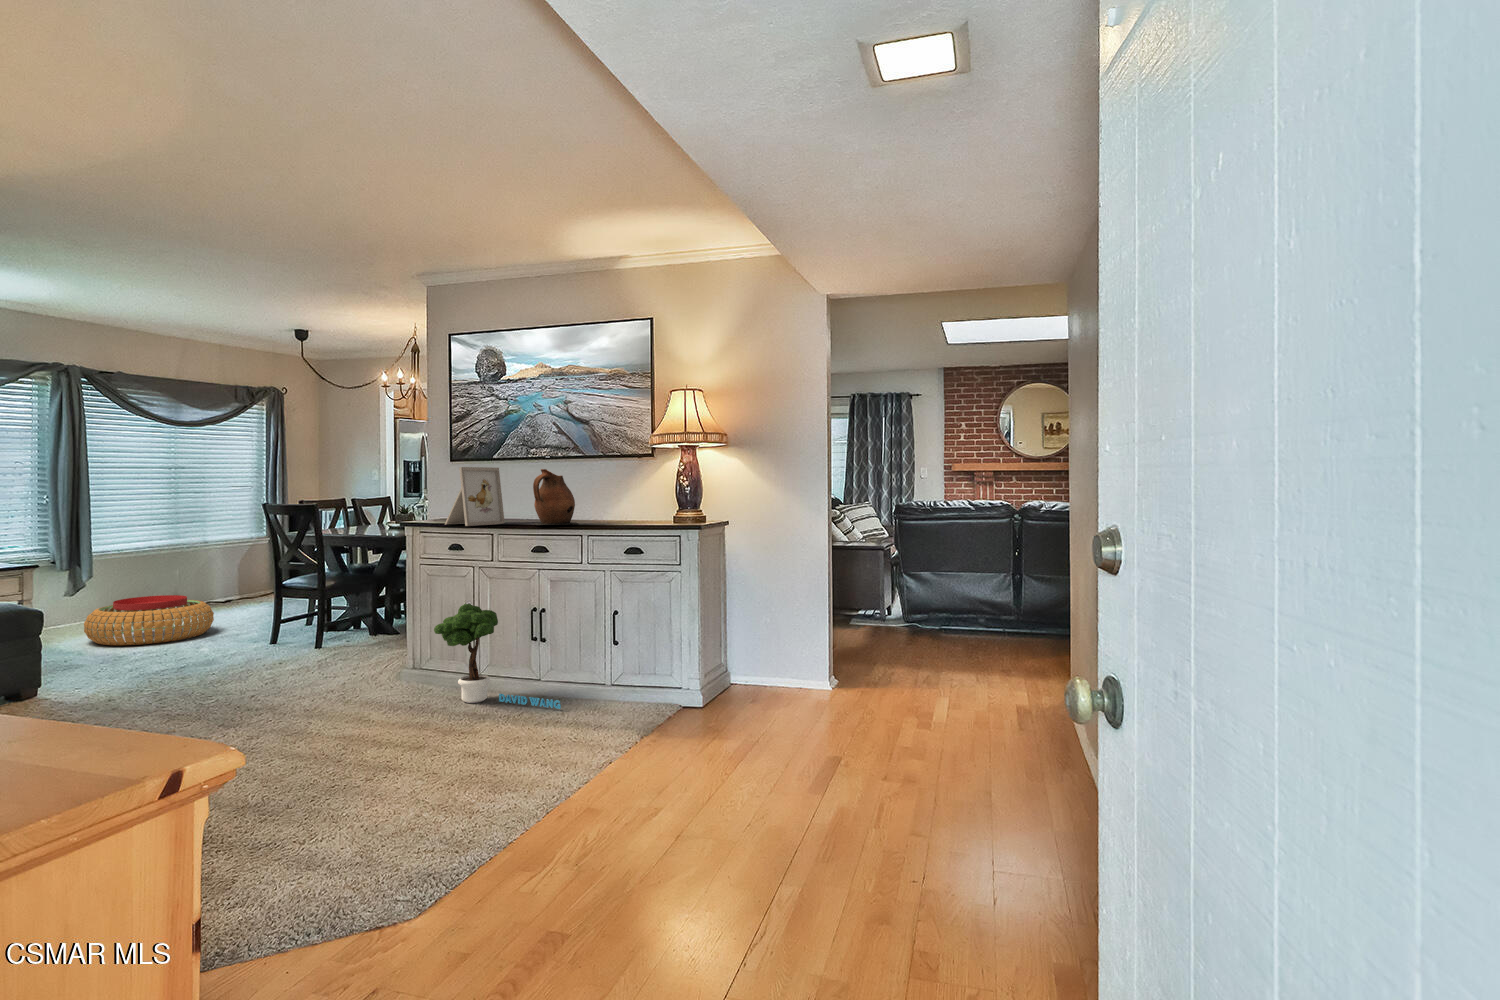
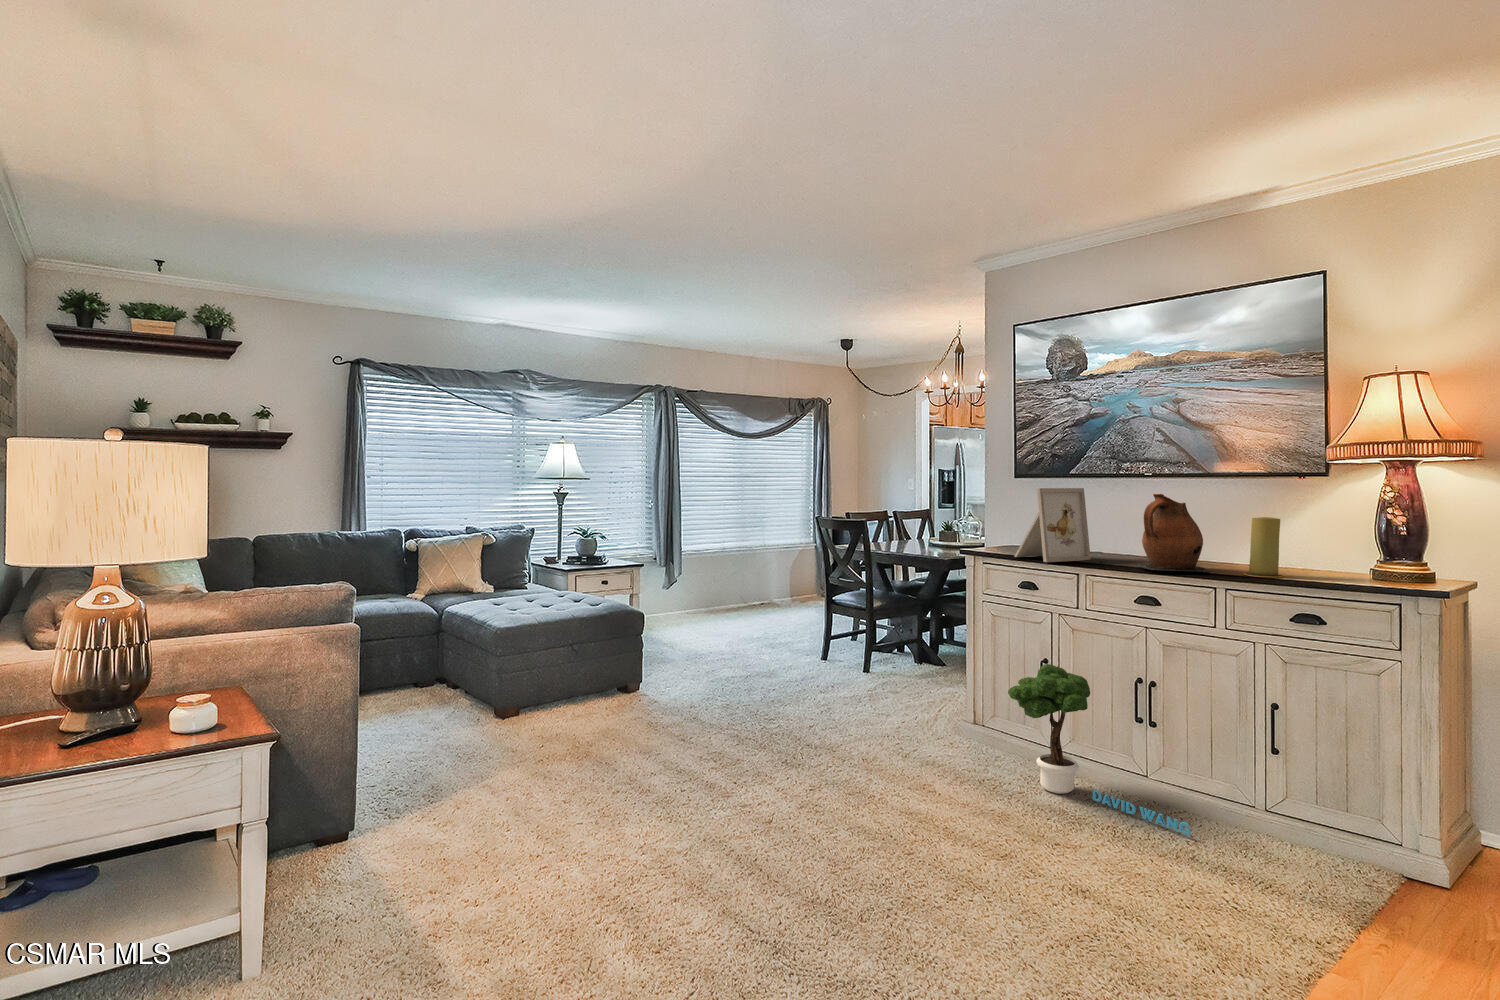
candle: none [598,484,622,525] -> present [1244,517,1283,577]
pouf: present [84,595,214,645] -> none [675,596,771,643]

